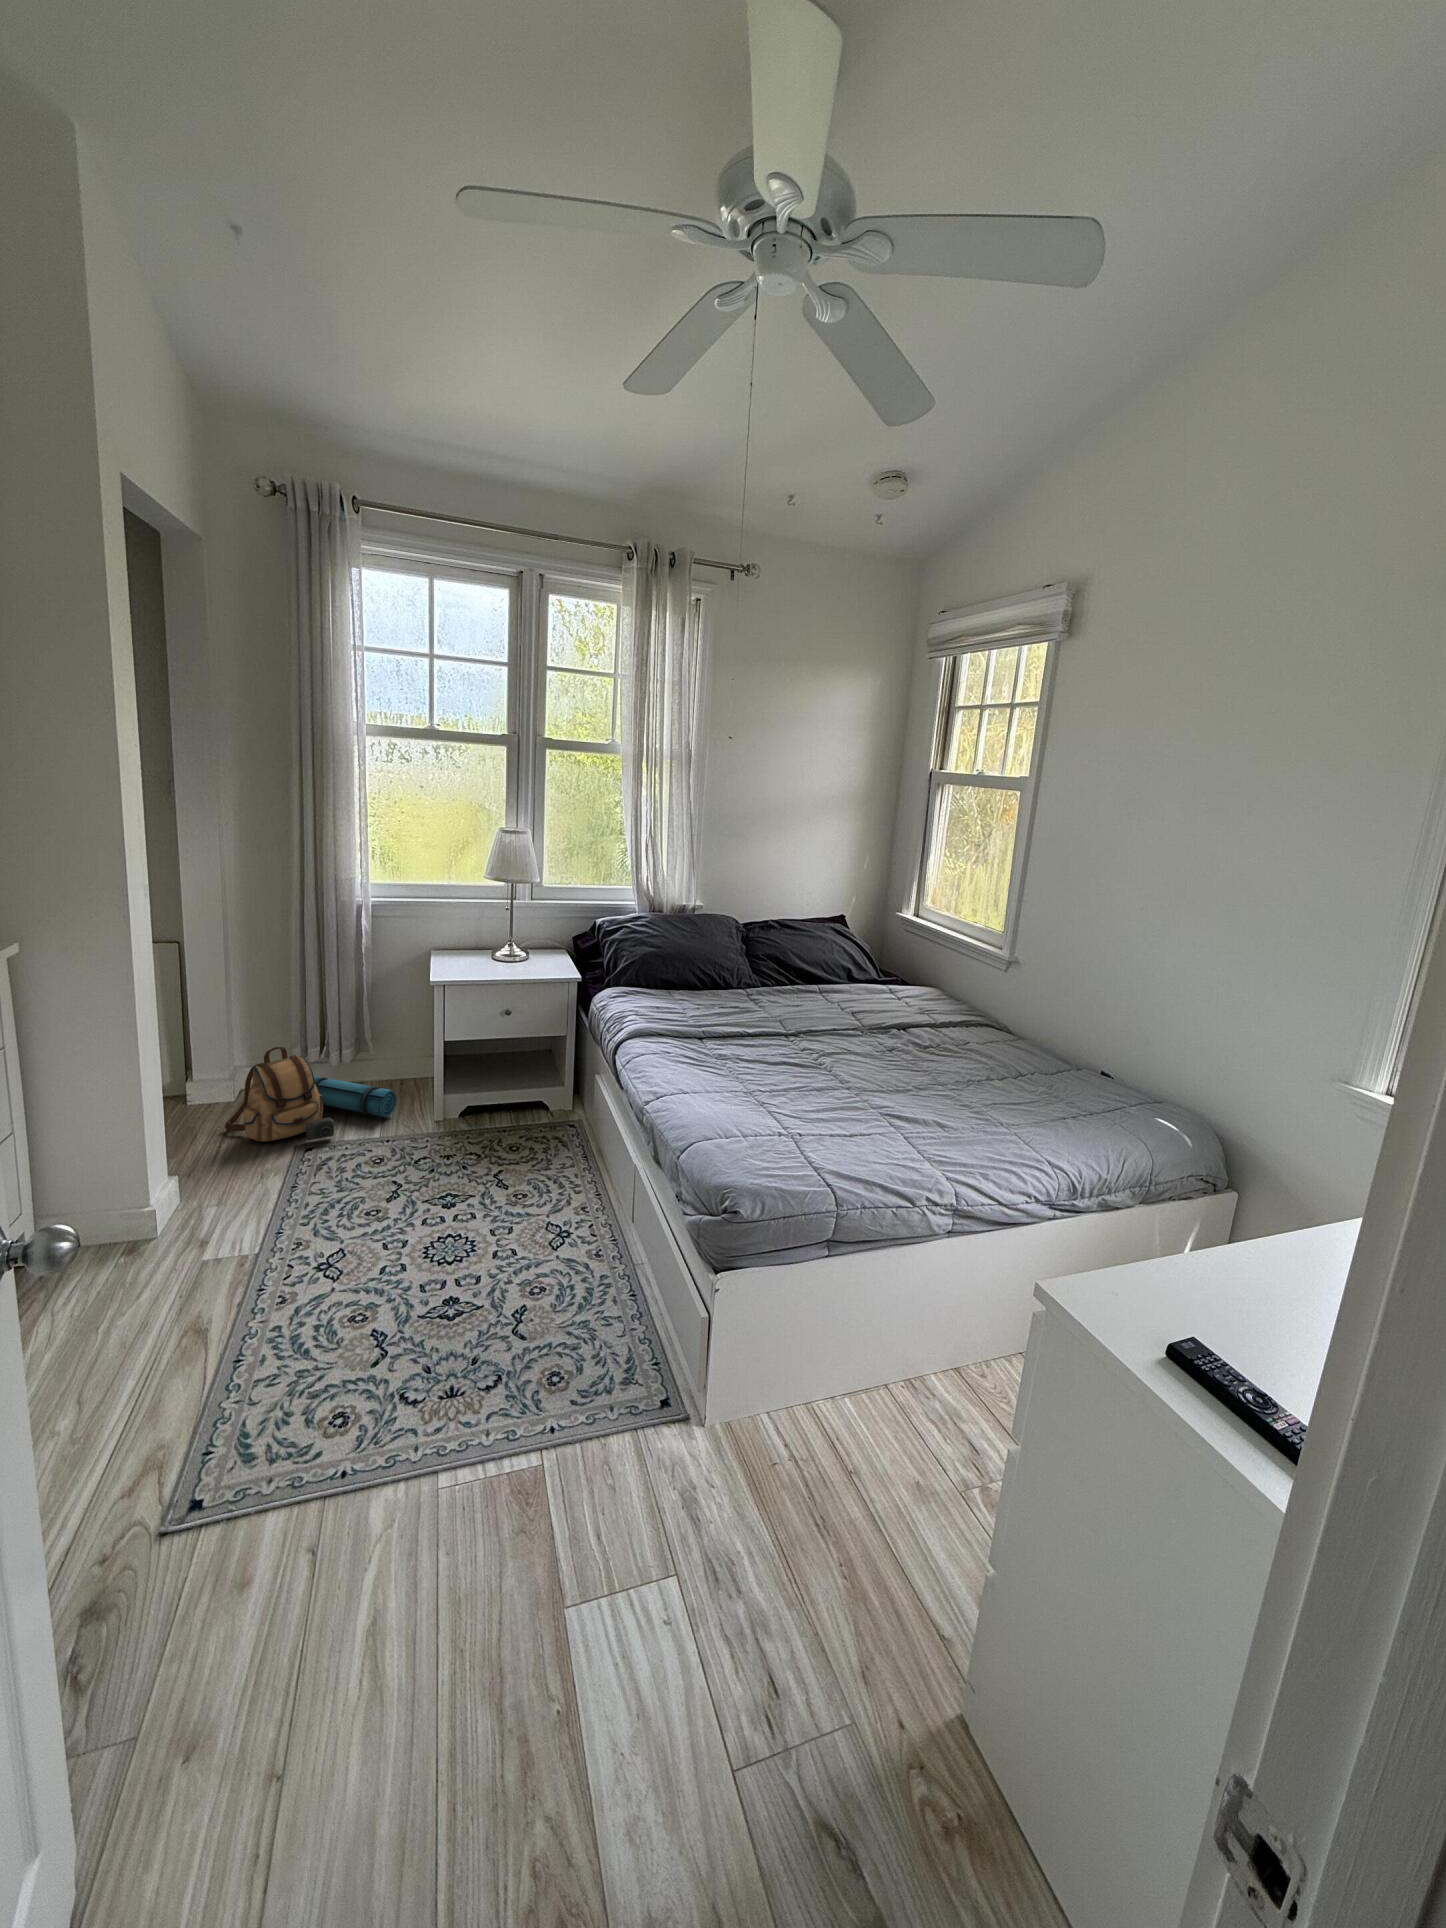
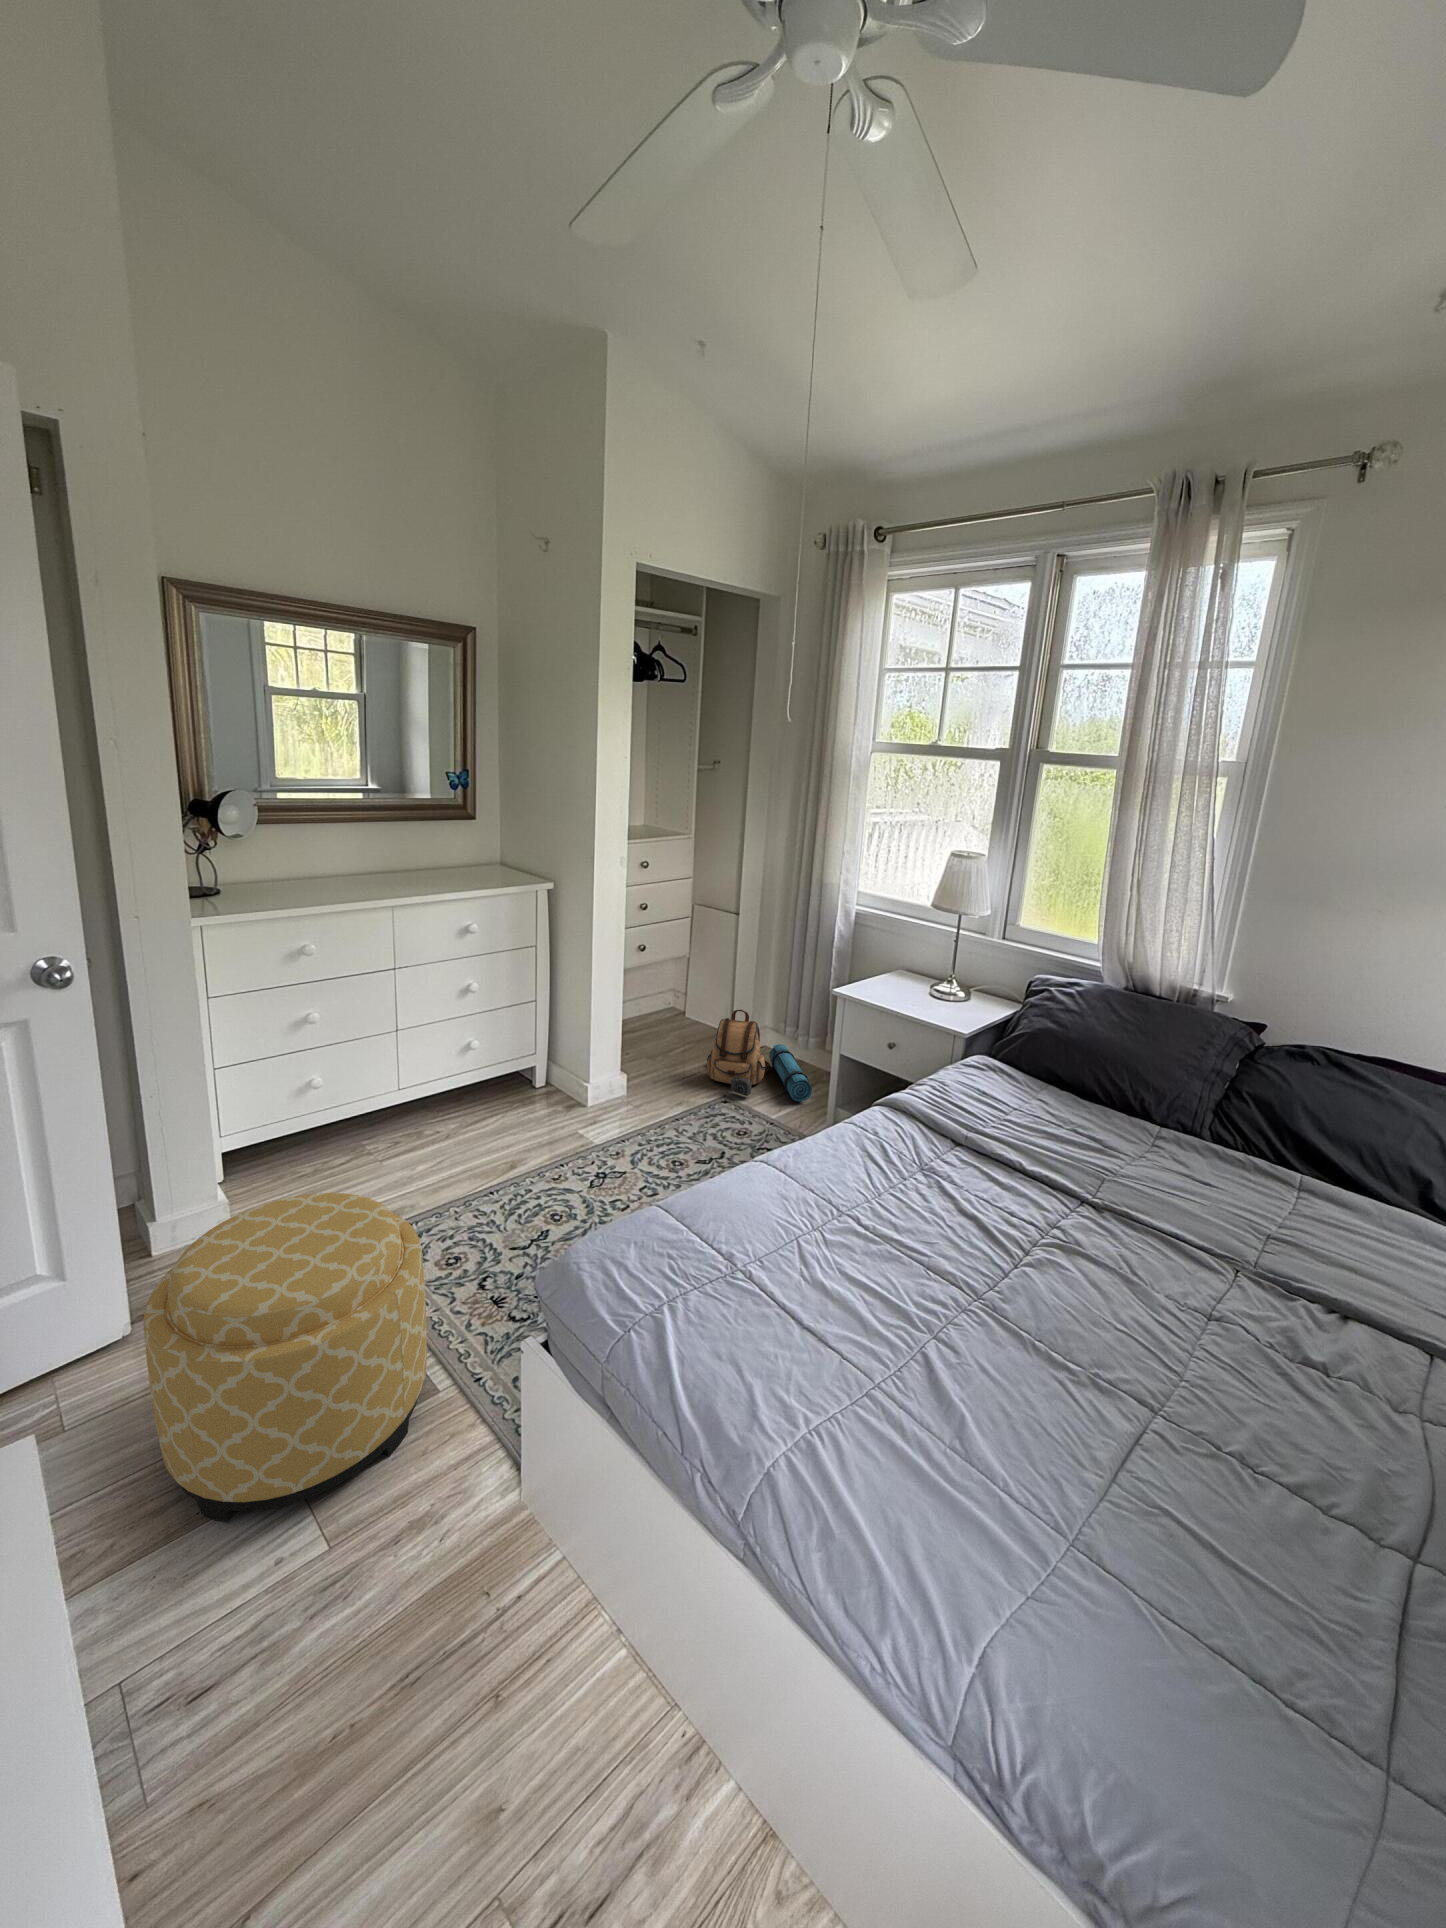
ottoman: none [327,1309,639,1740] -> present [144,1193,427,1522]

